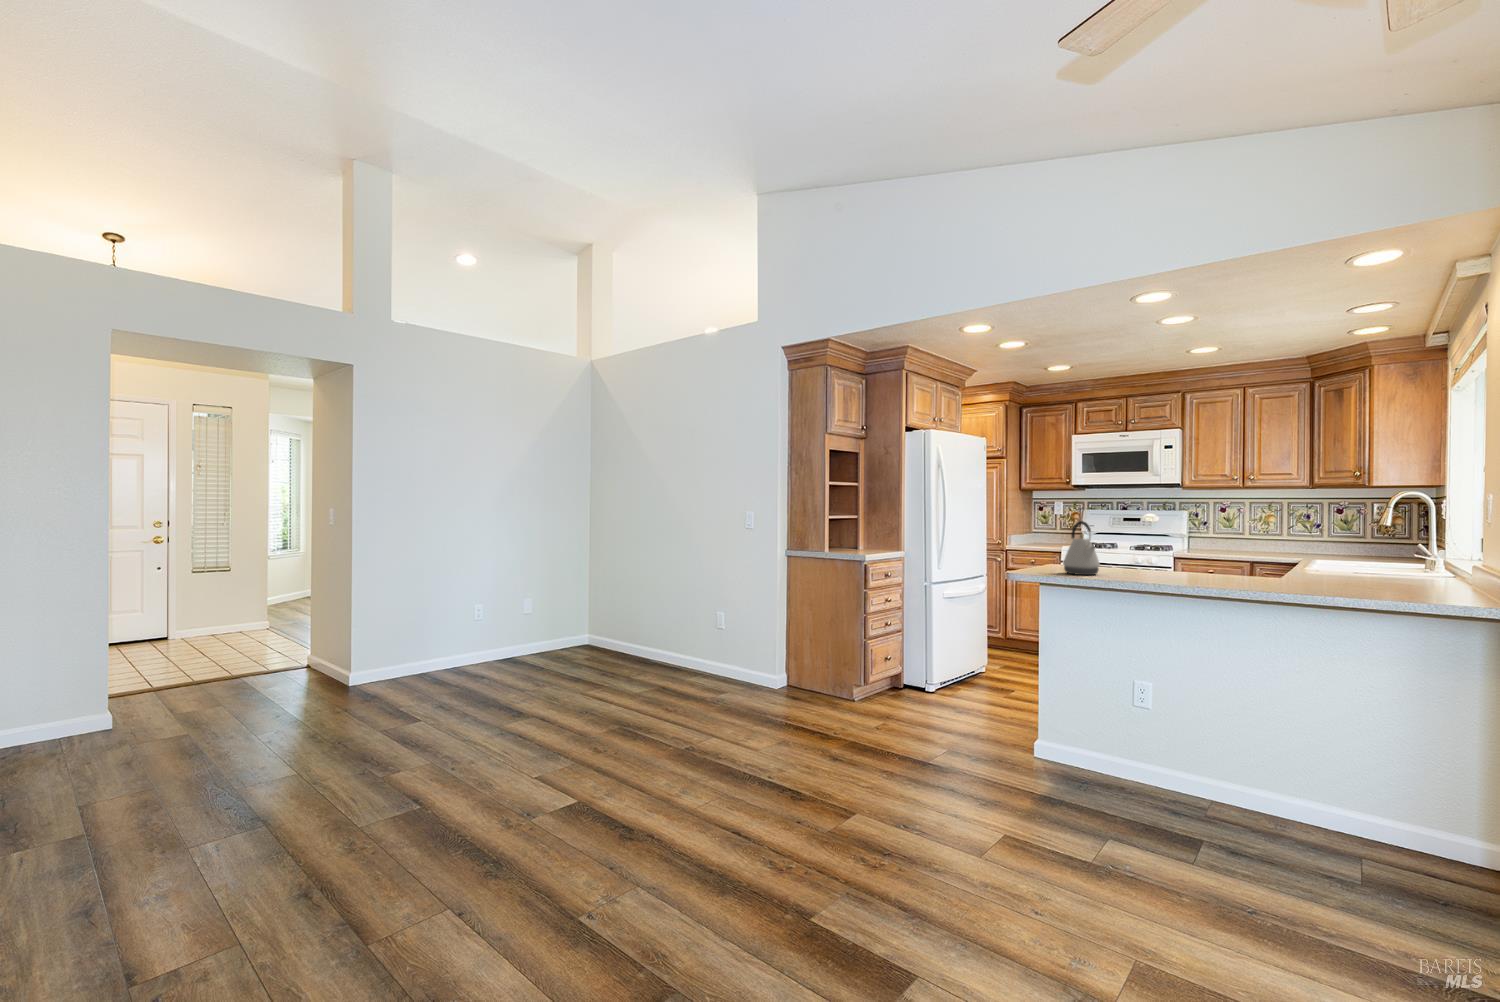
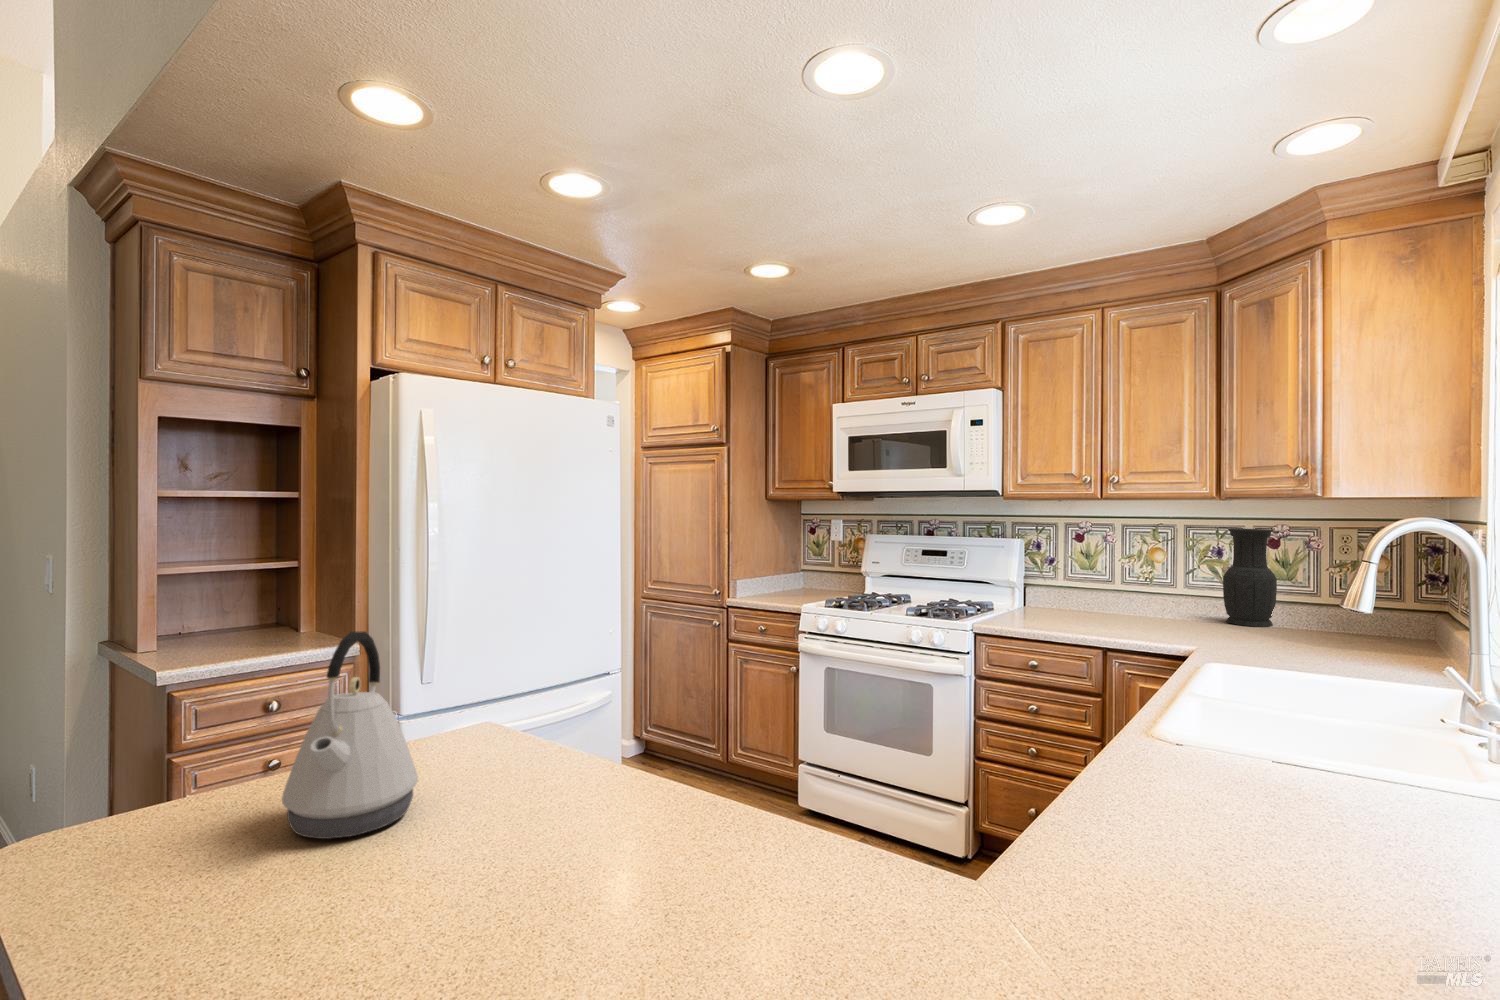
vase: none [1312,504,1342,554] -> present [1223,529,1277,627]

